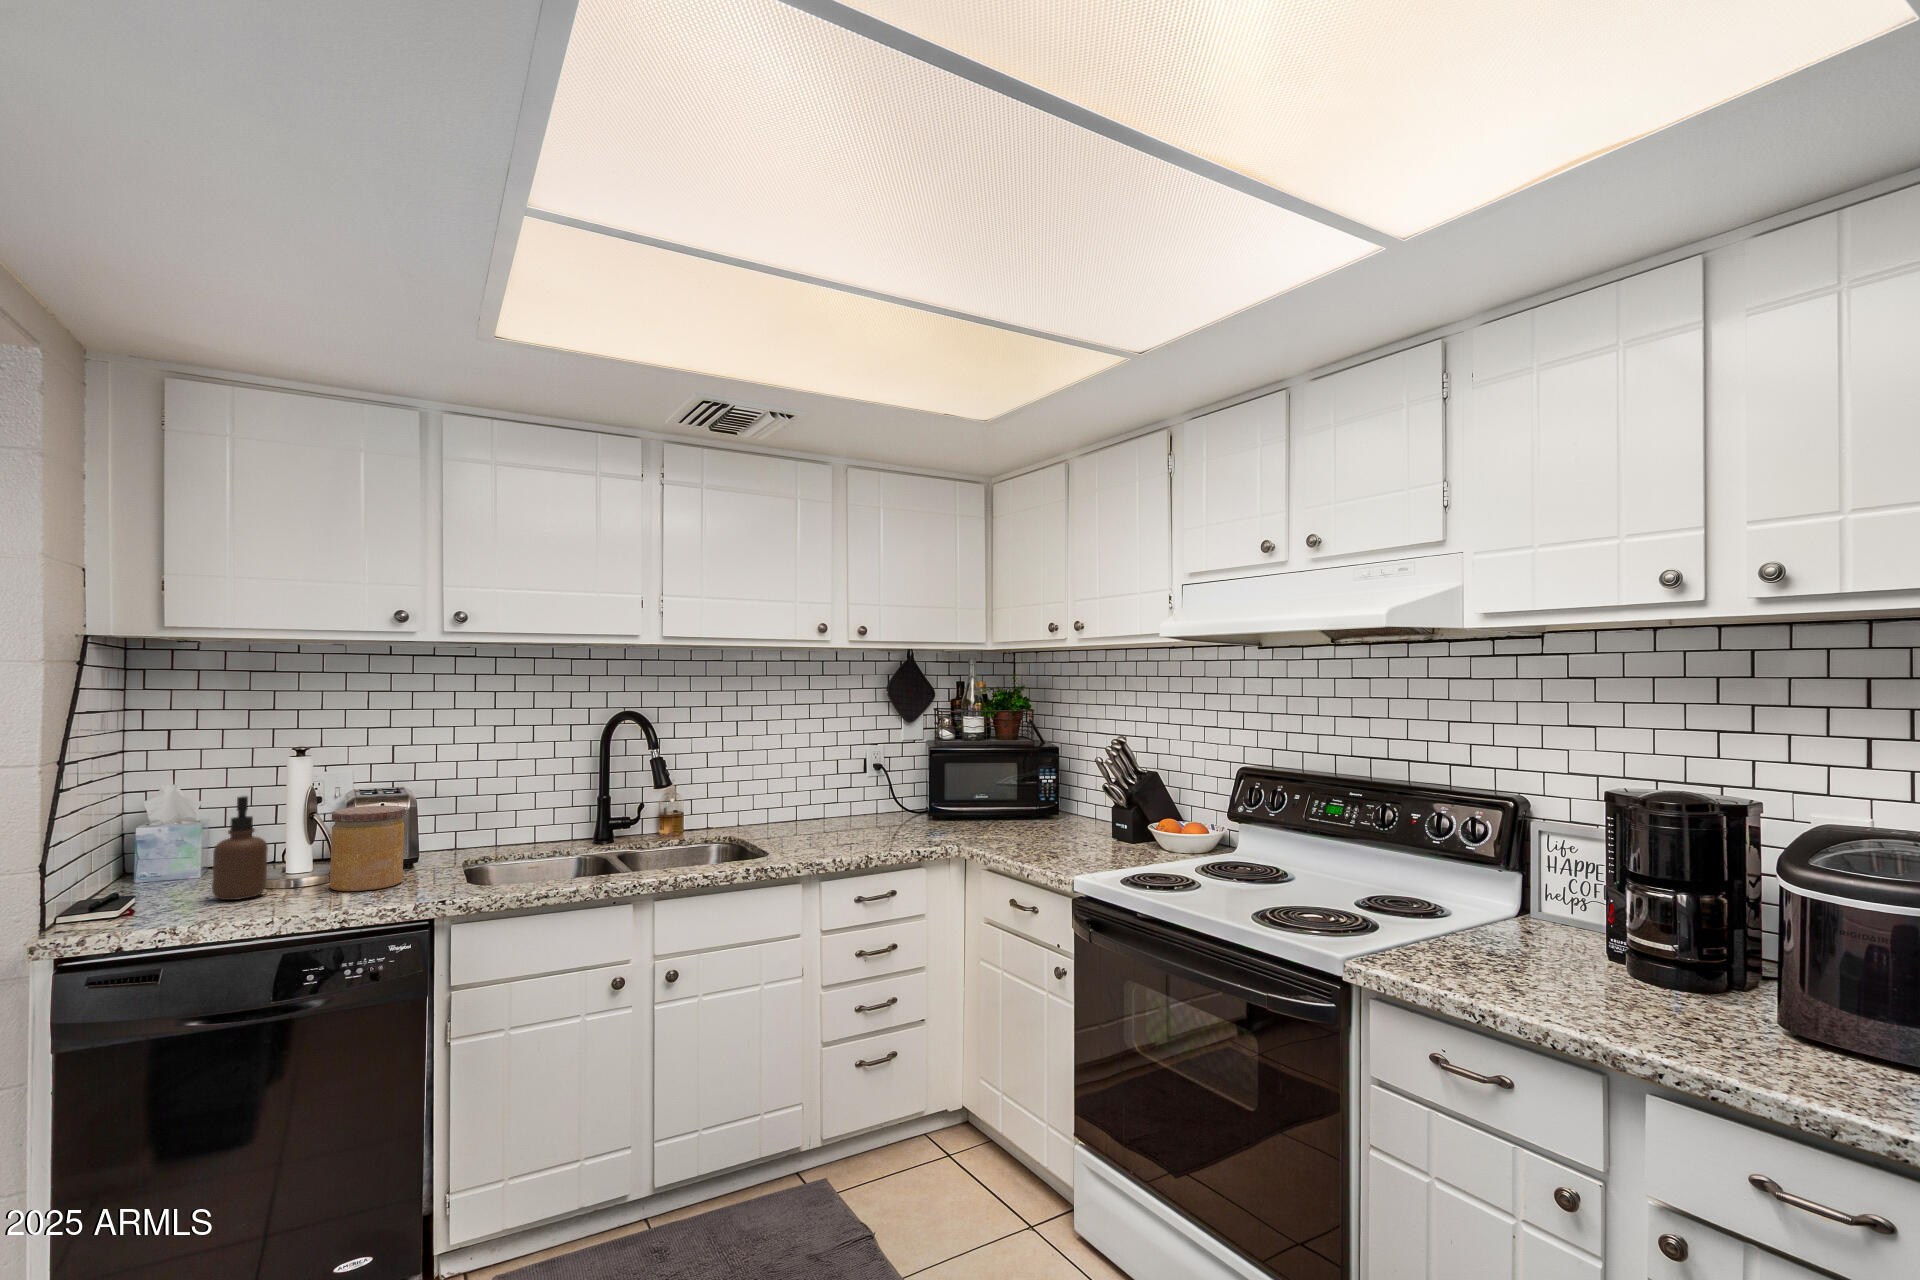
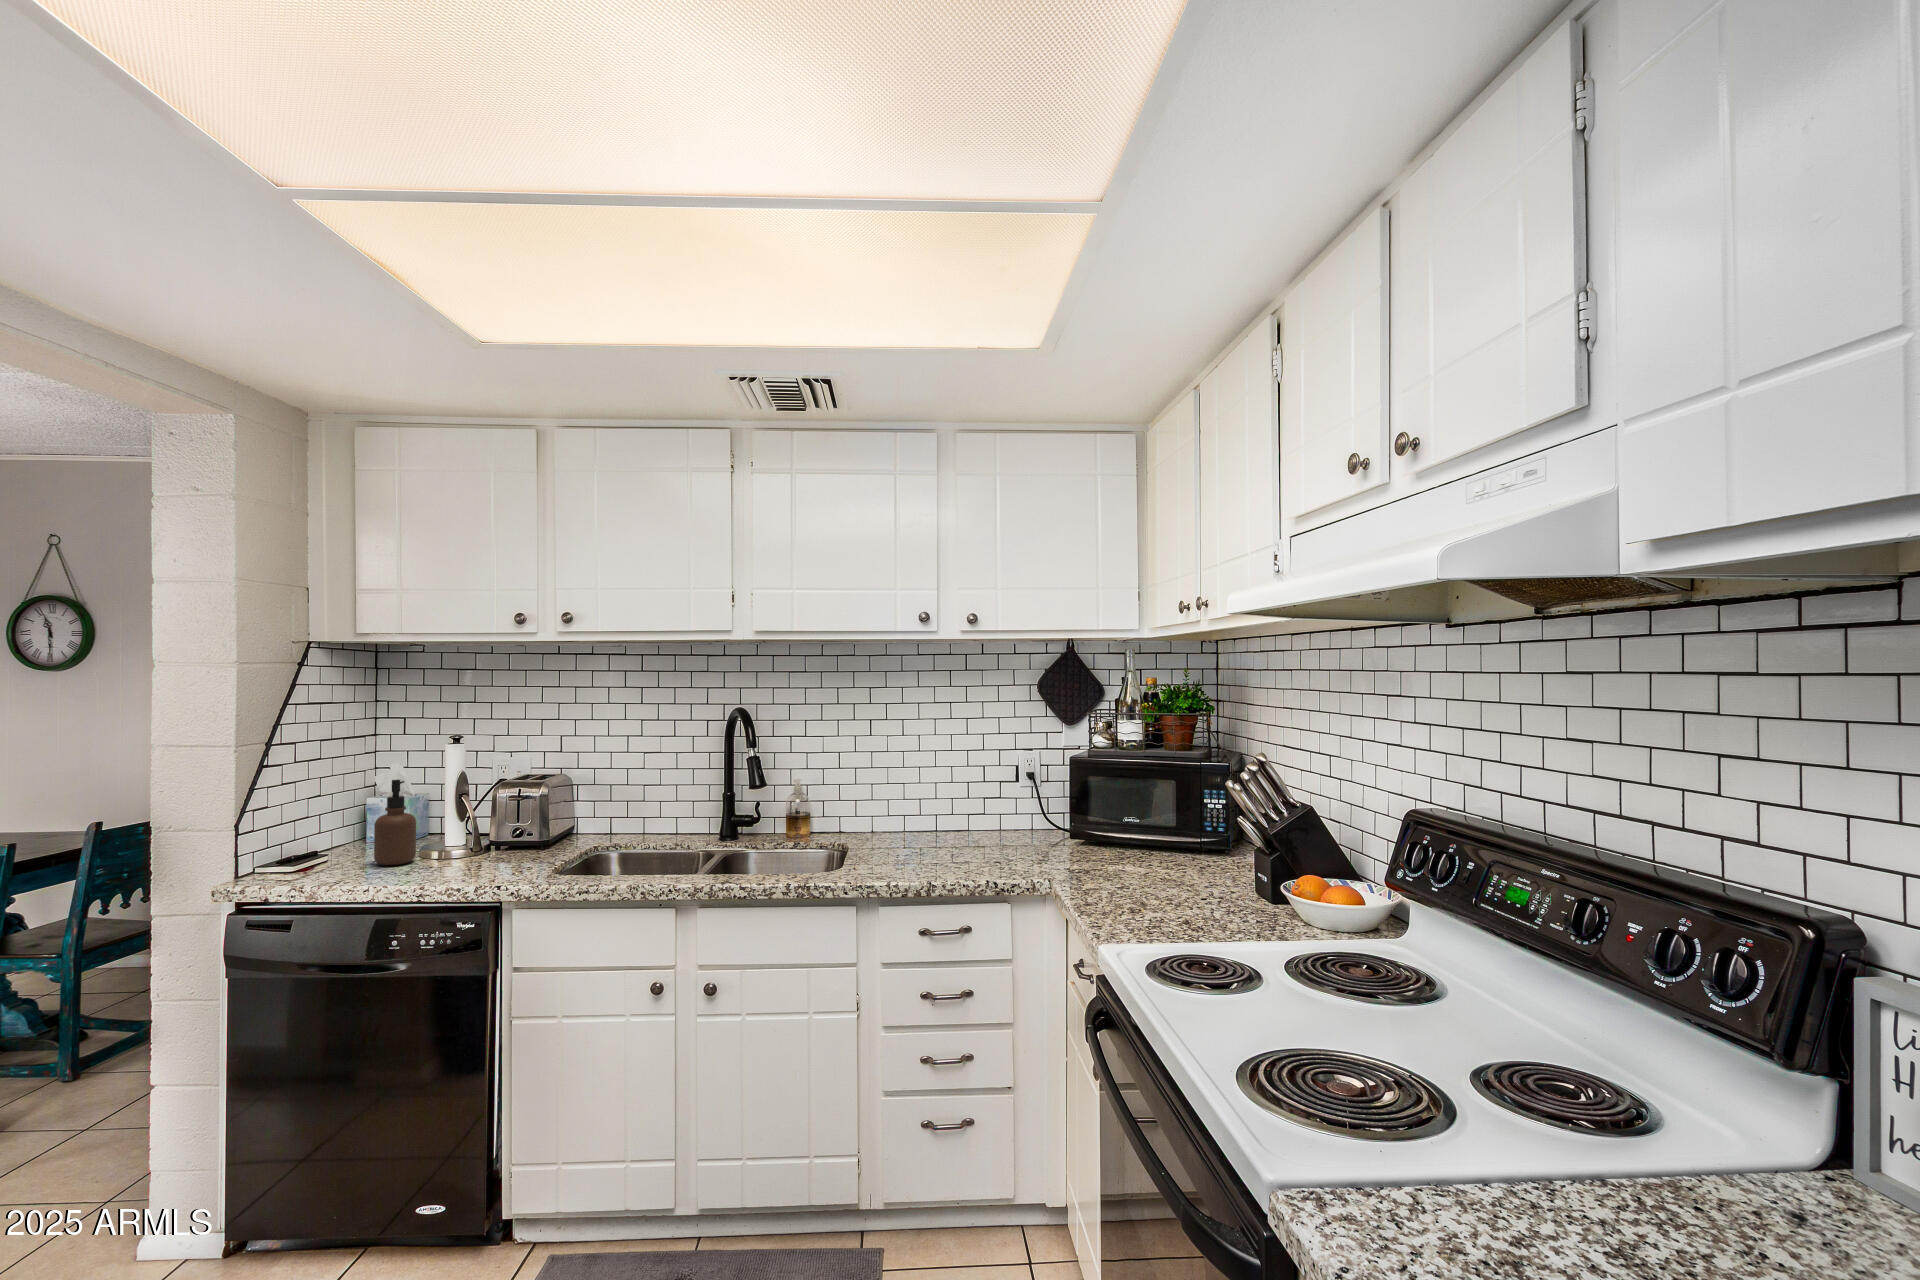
jar: present [330,806,405,891] -> none [458,792,519,868]

